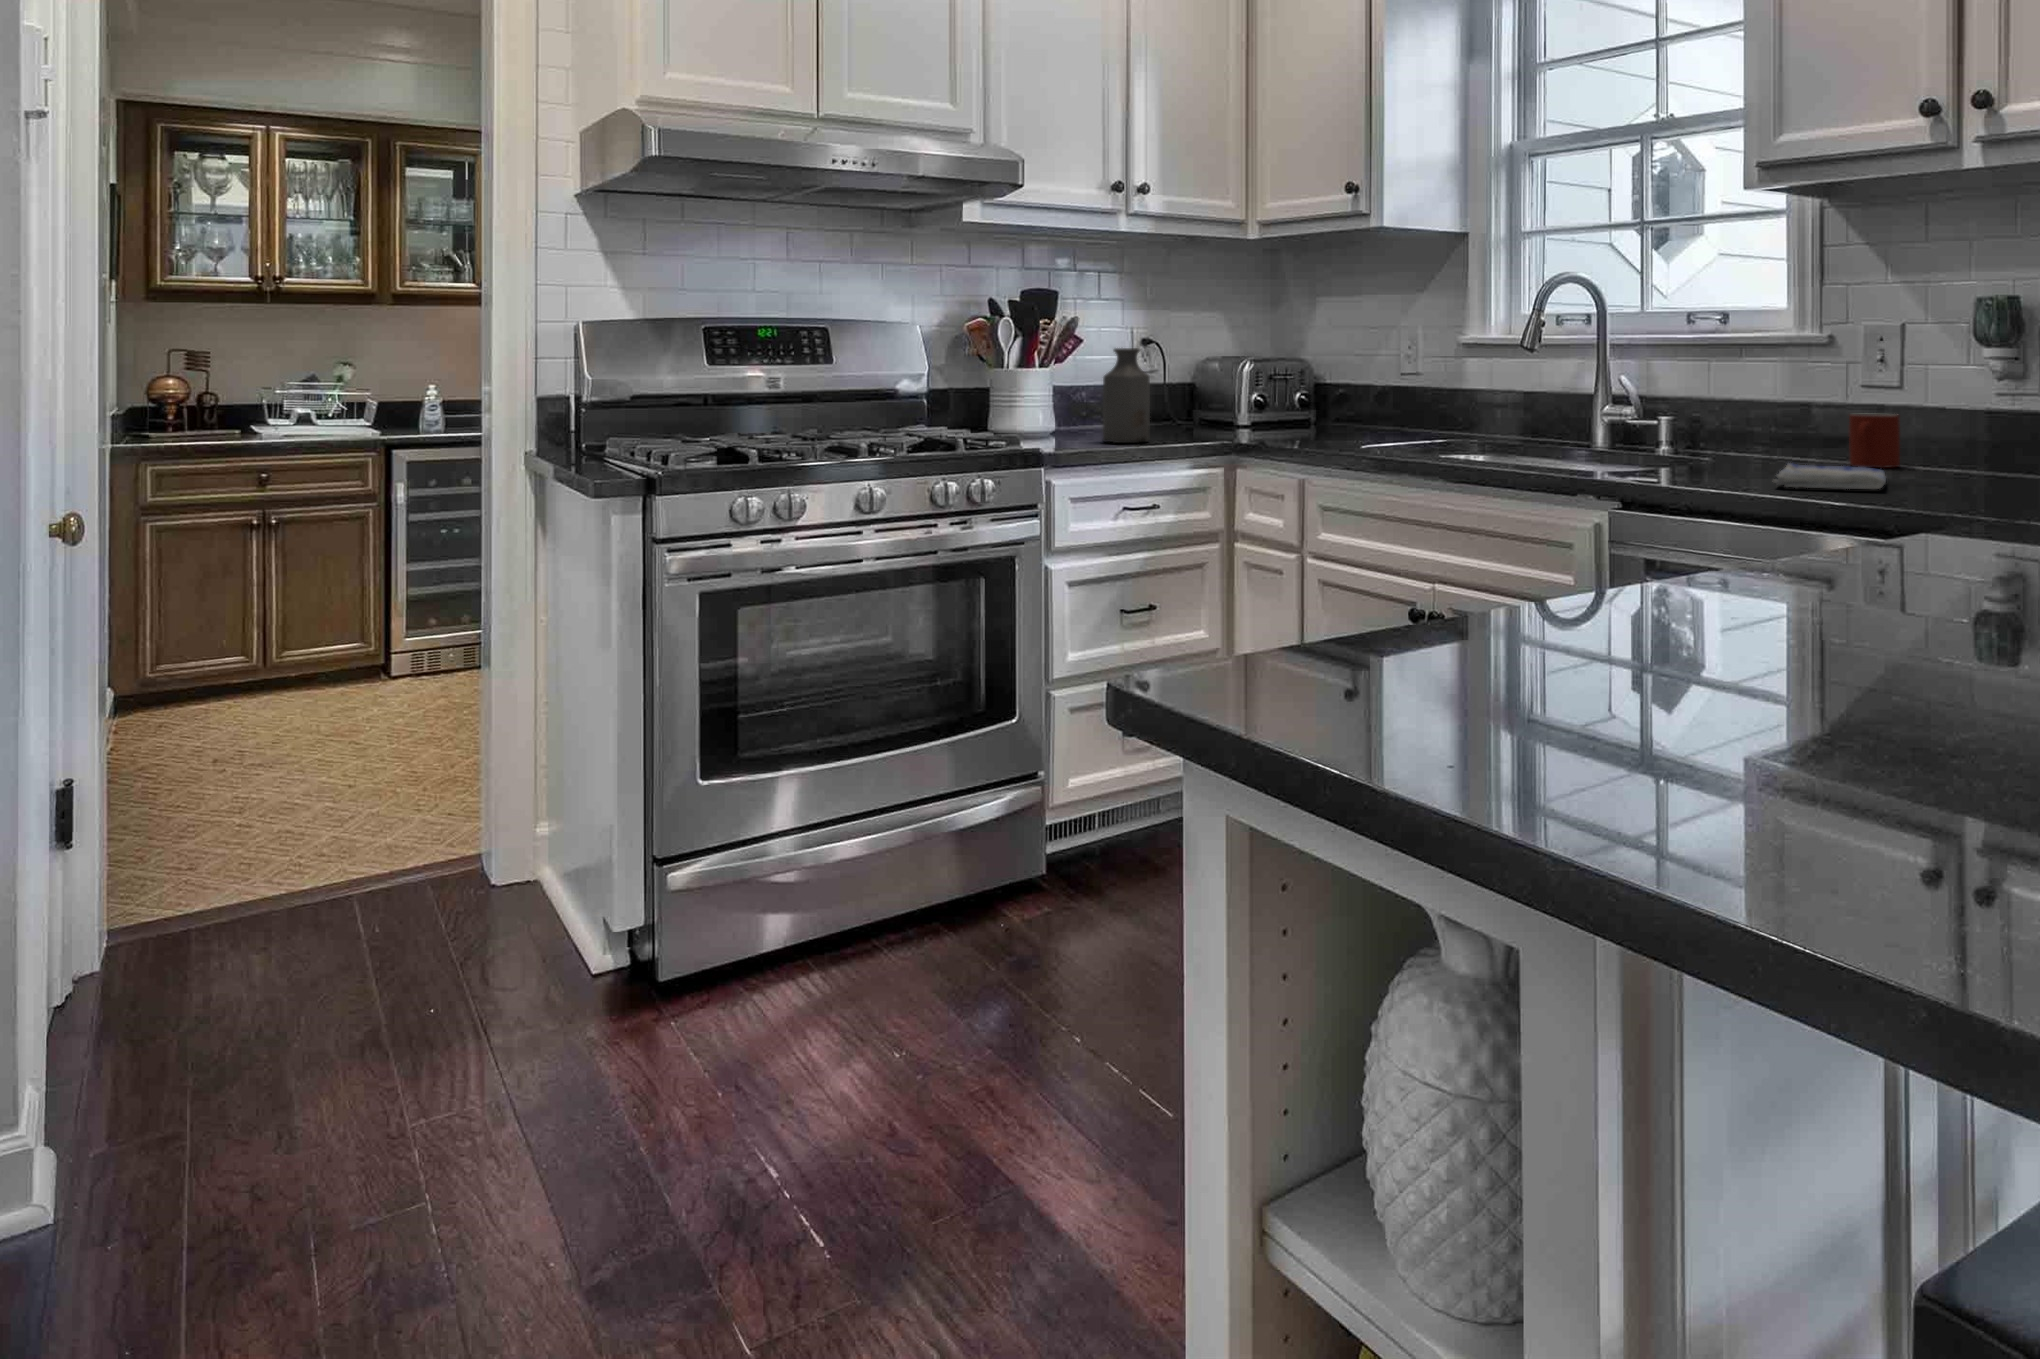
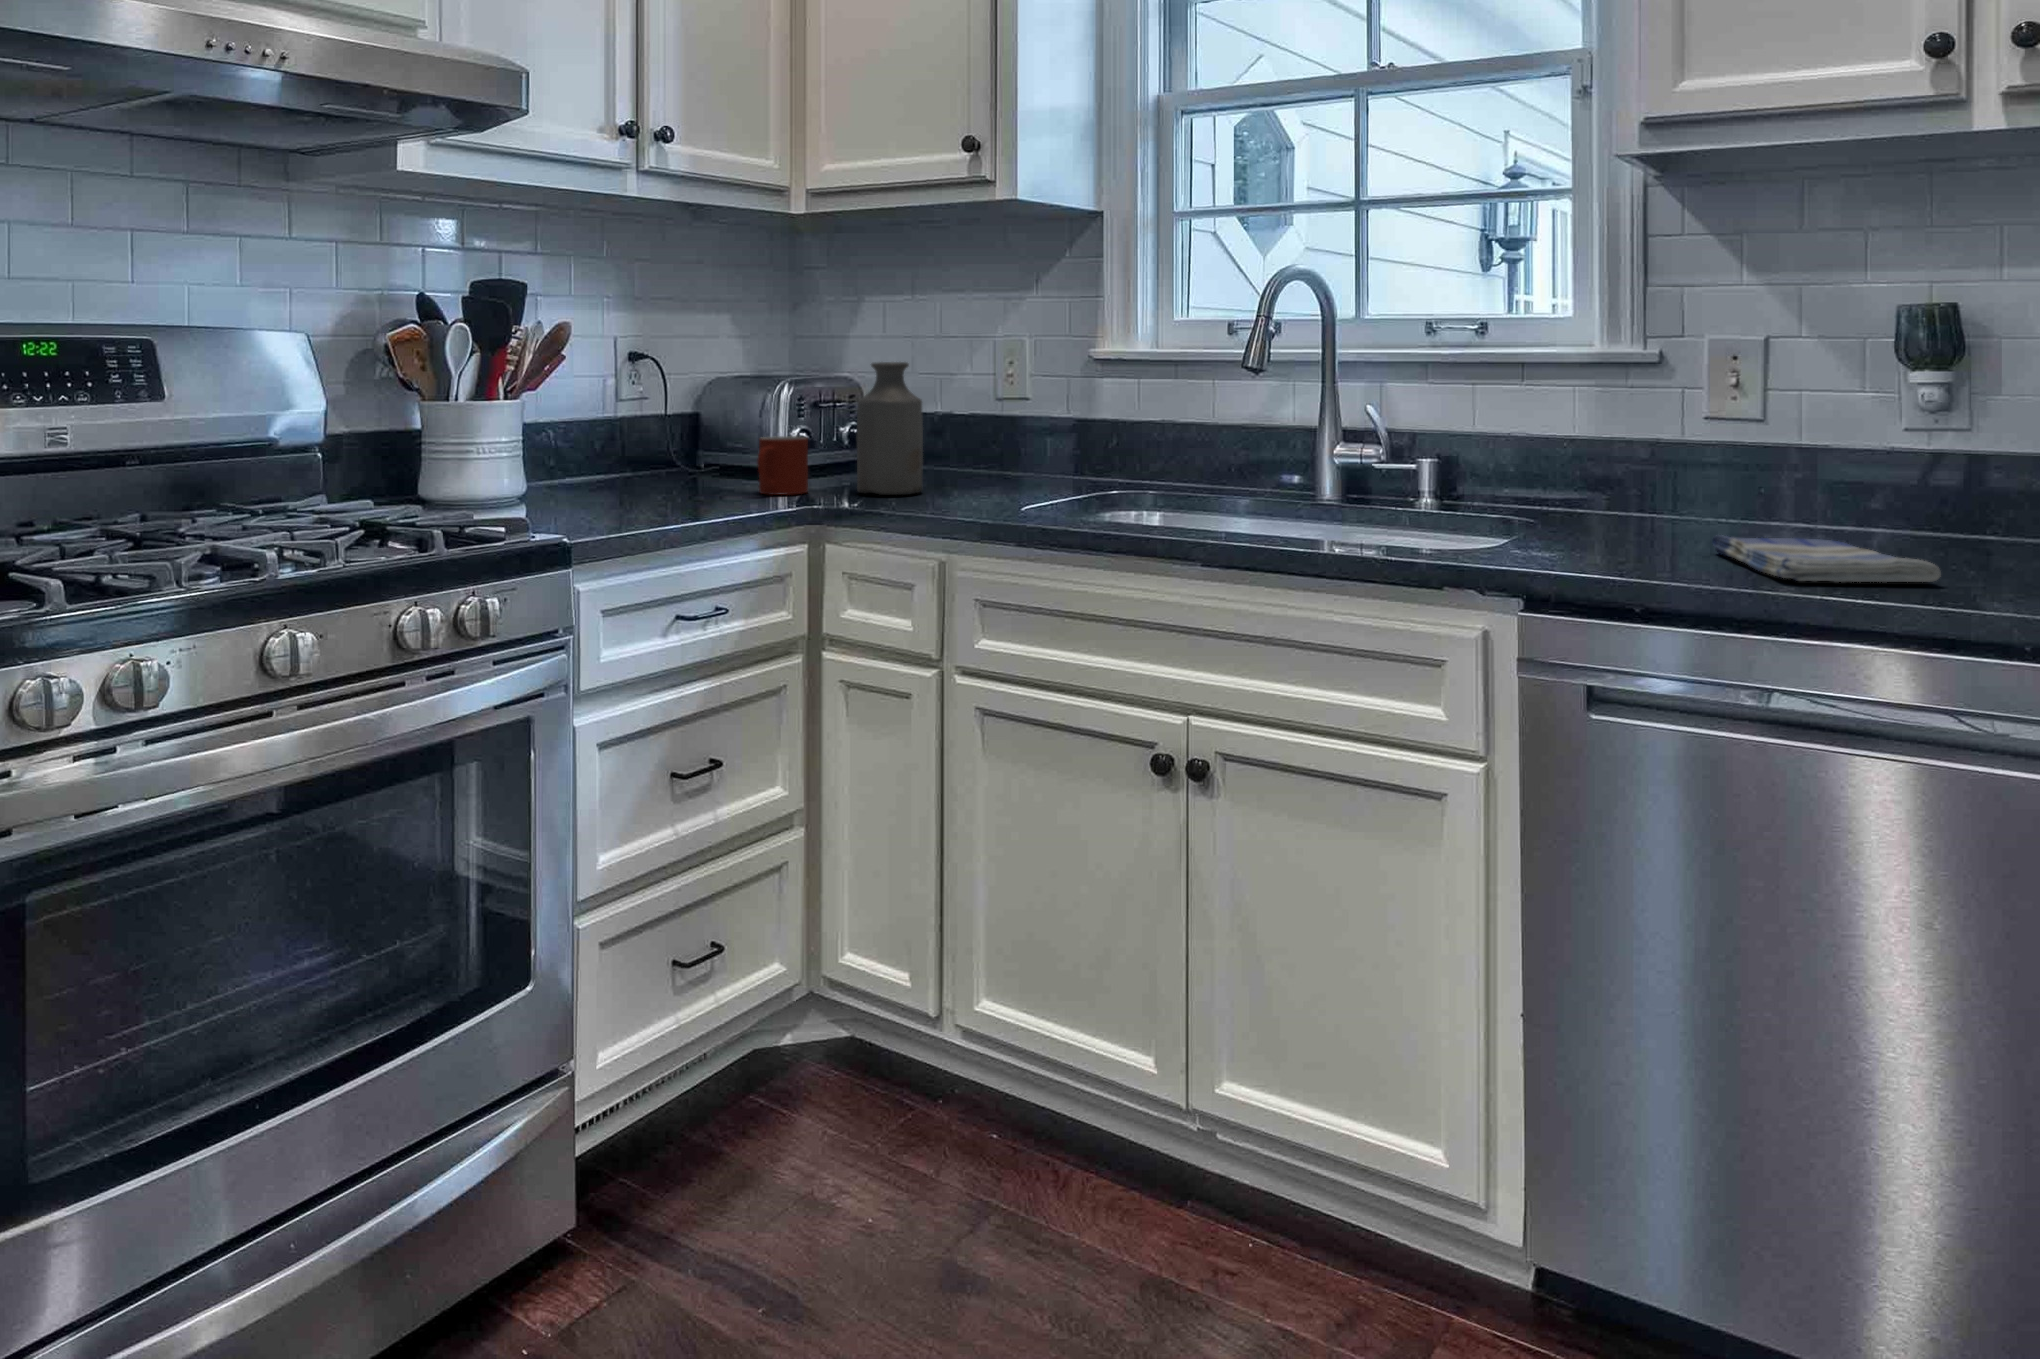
bottle: present [1102,348,1150,443] -> present [857,362,923,495]
mug: present [1849,413,1900,468] -> present [757,436,808,495]

